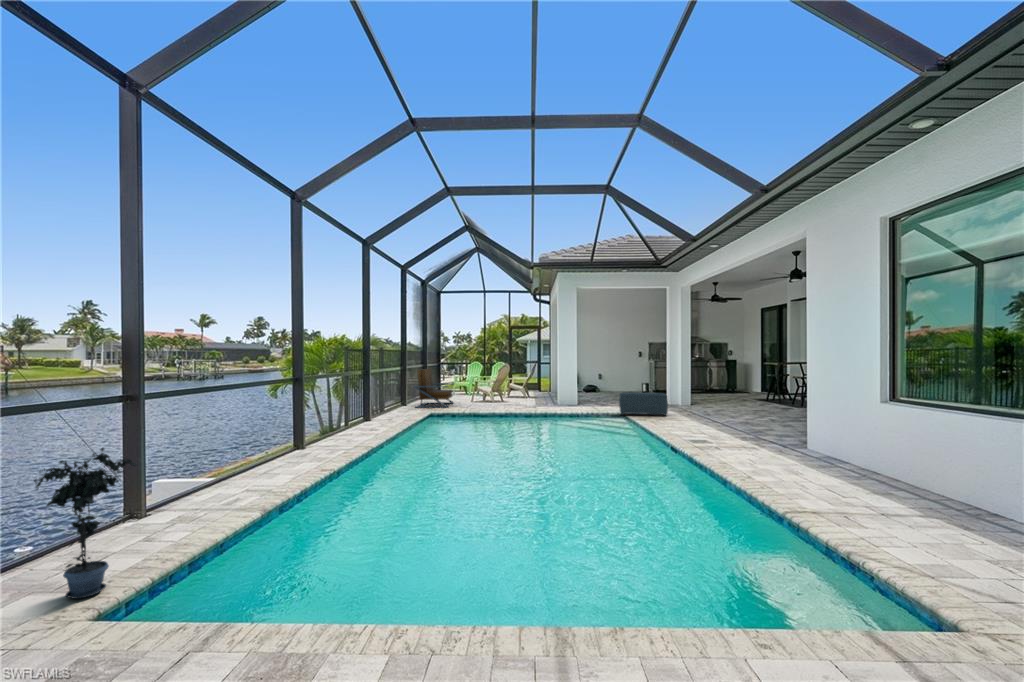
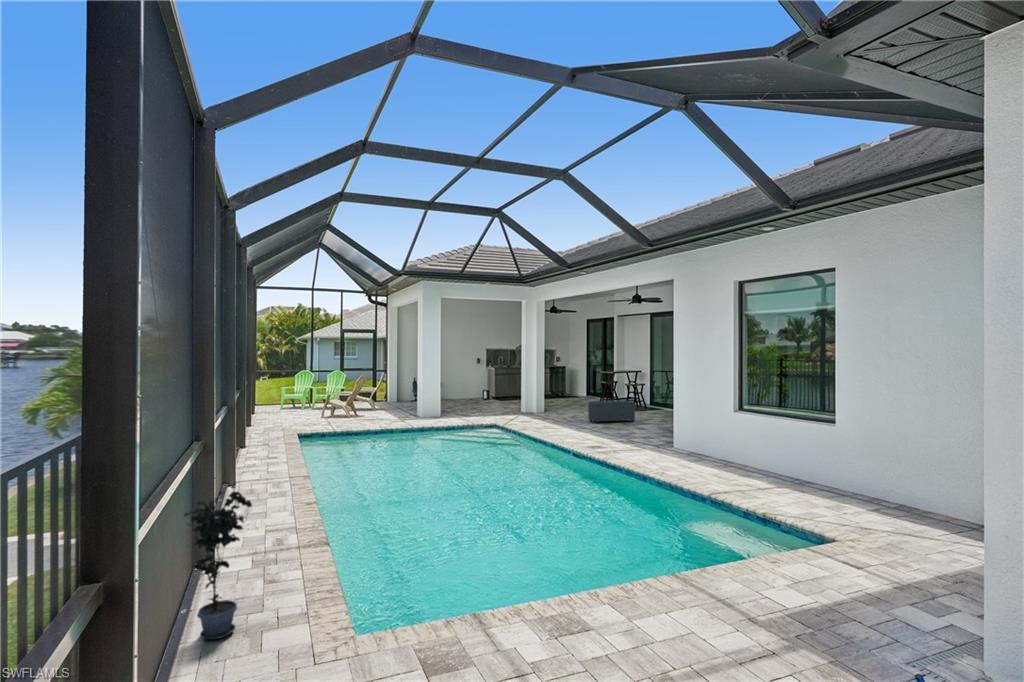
lounge chair: present [414,369,454,408] -> none [257,380,299,426]
ottoman: present [619,393,668,416] -> present [588,400,635,423]

